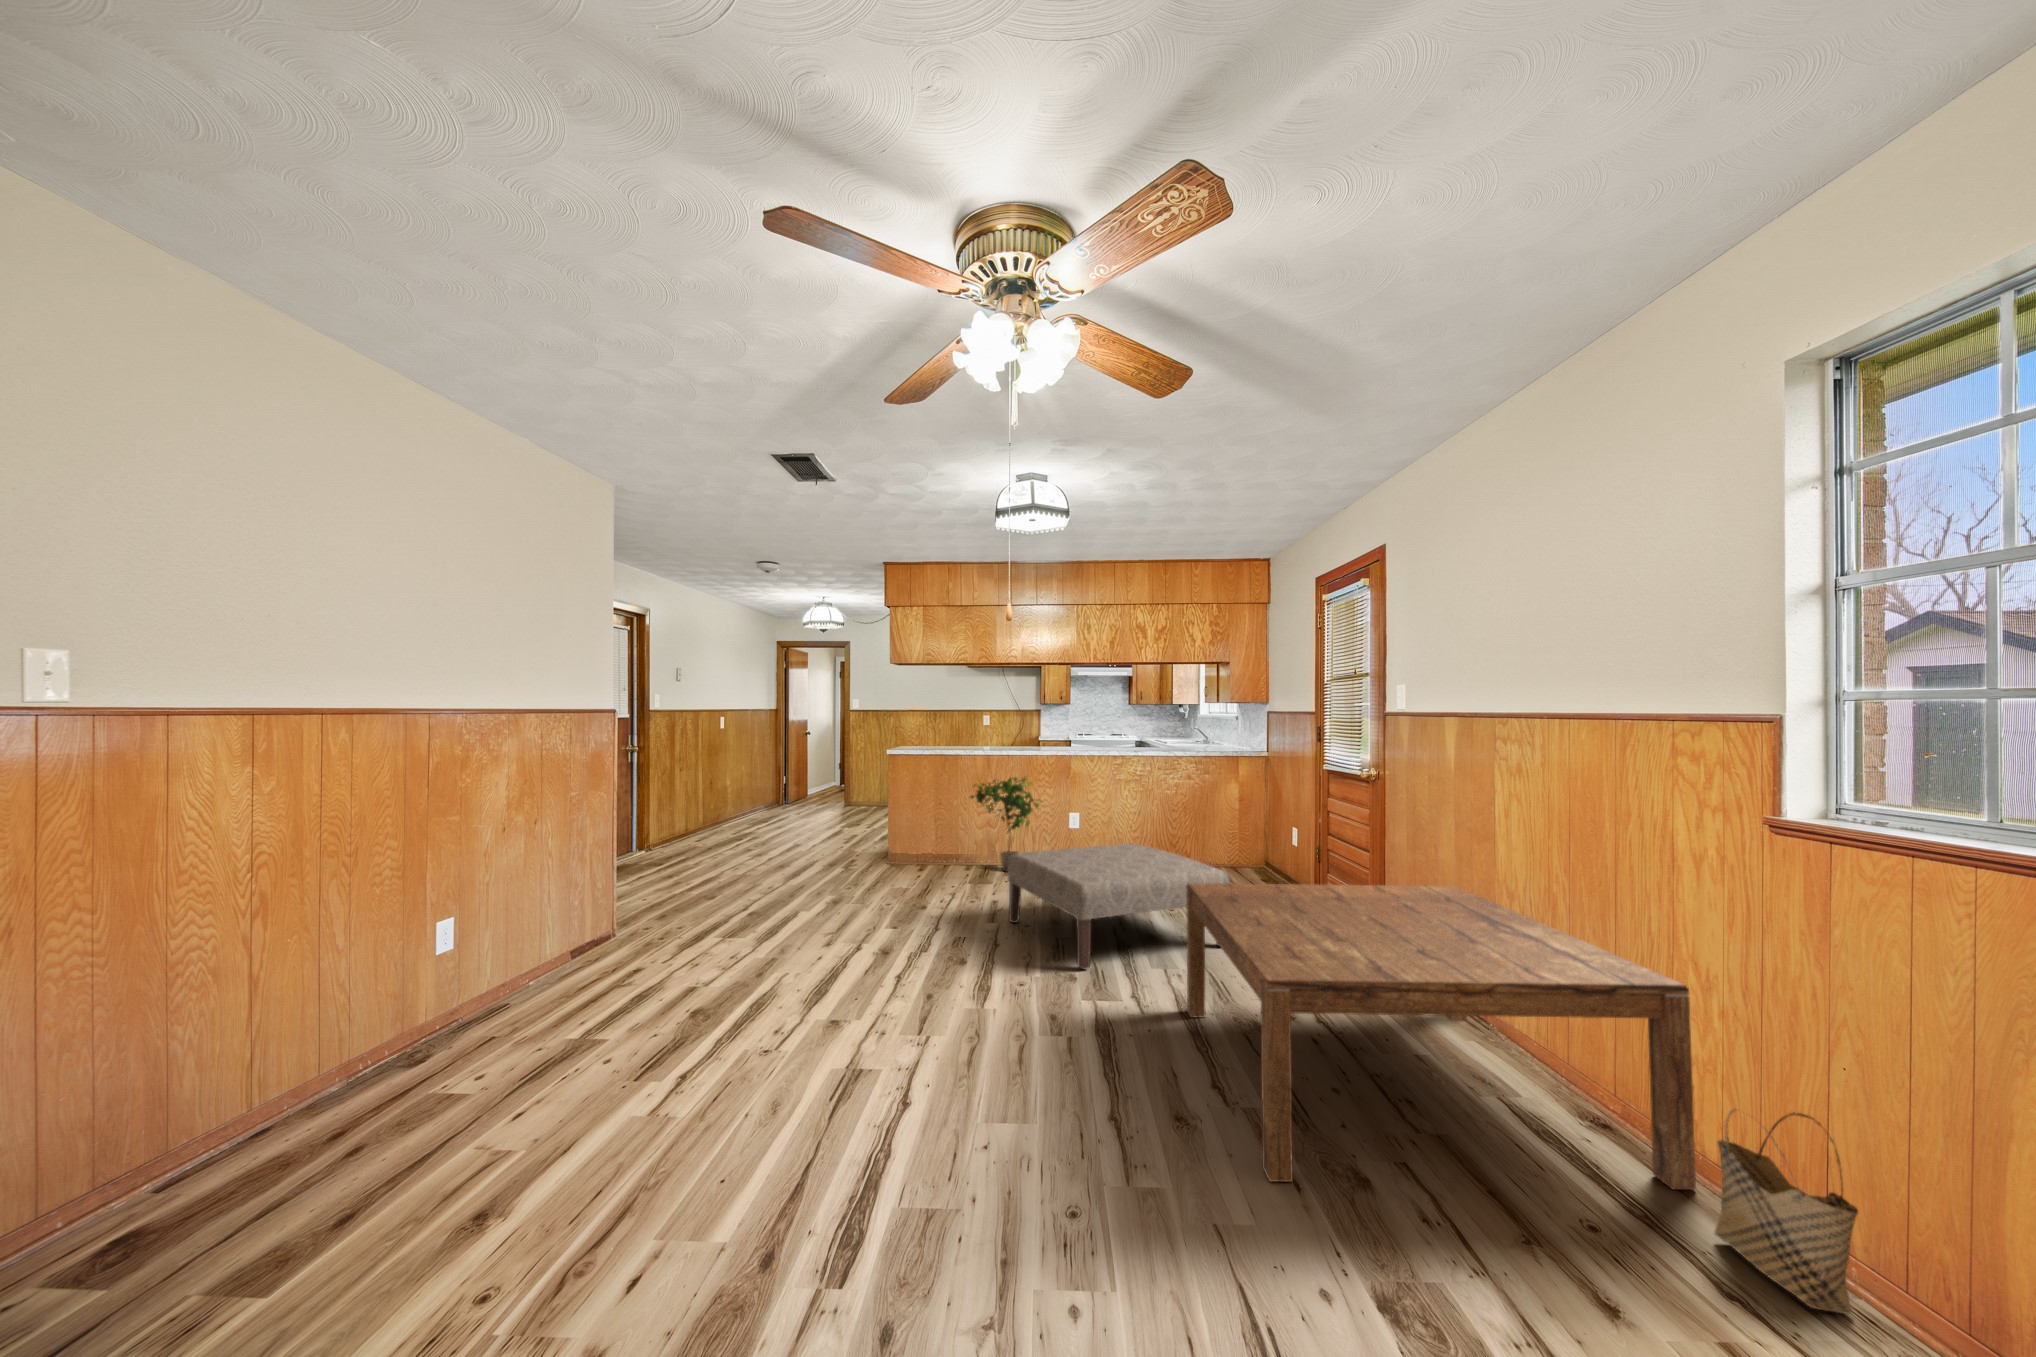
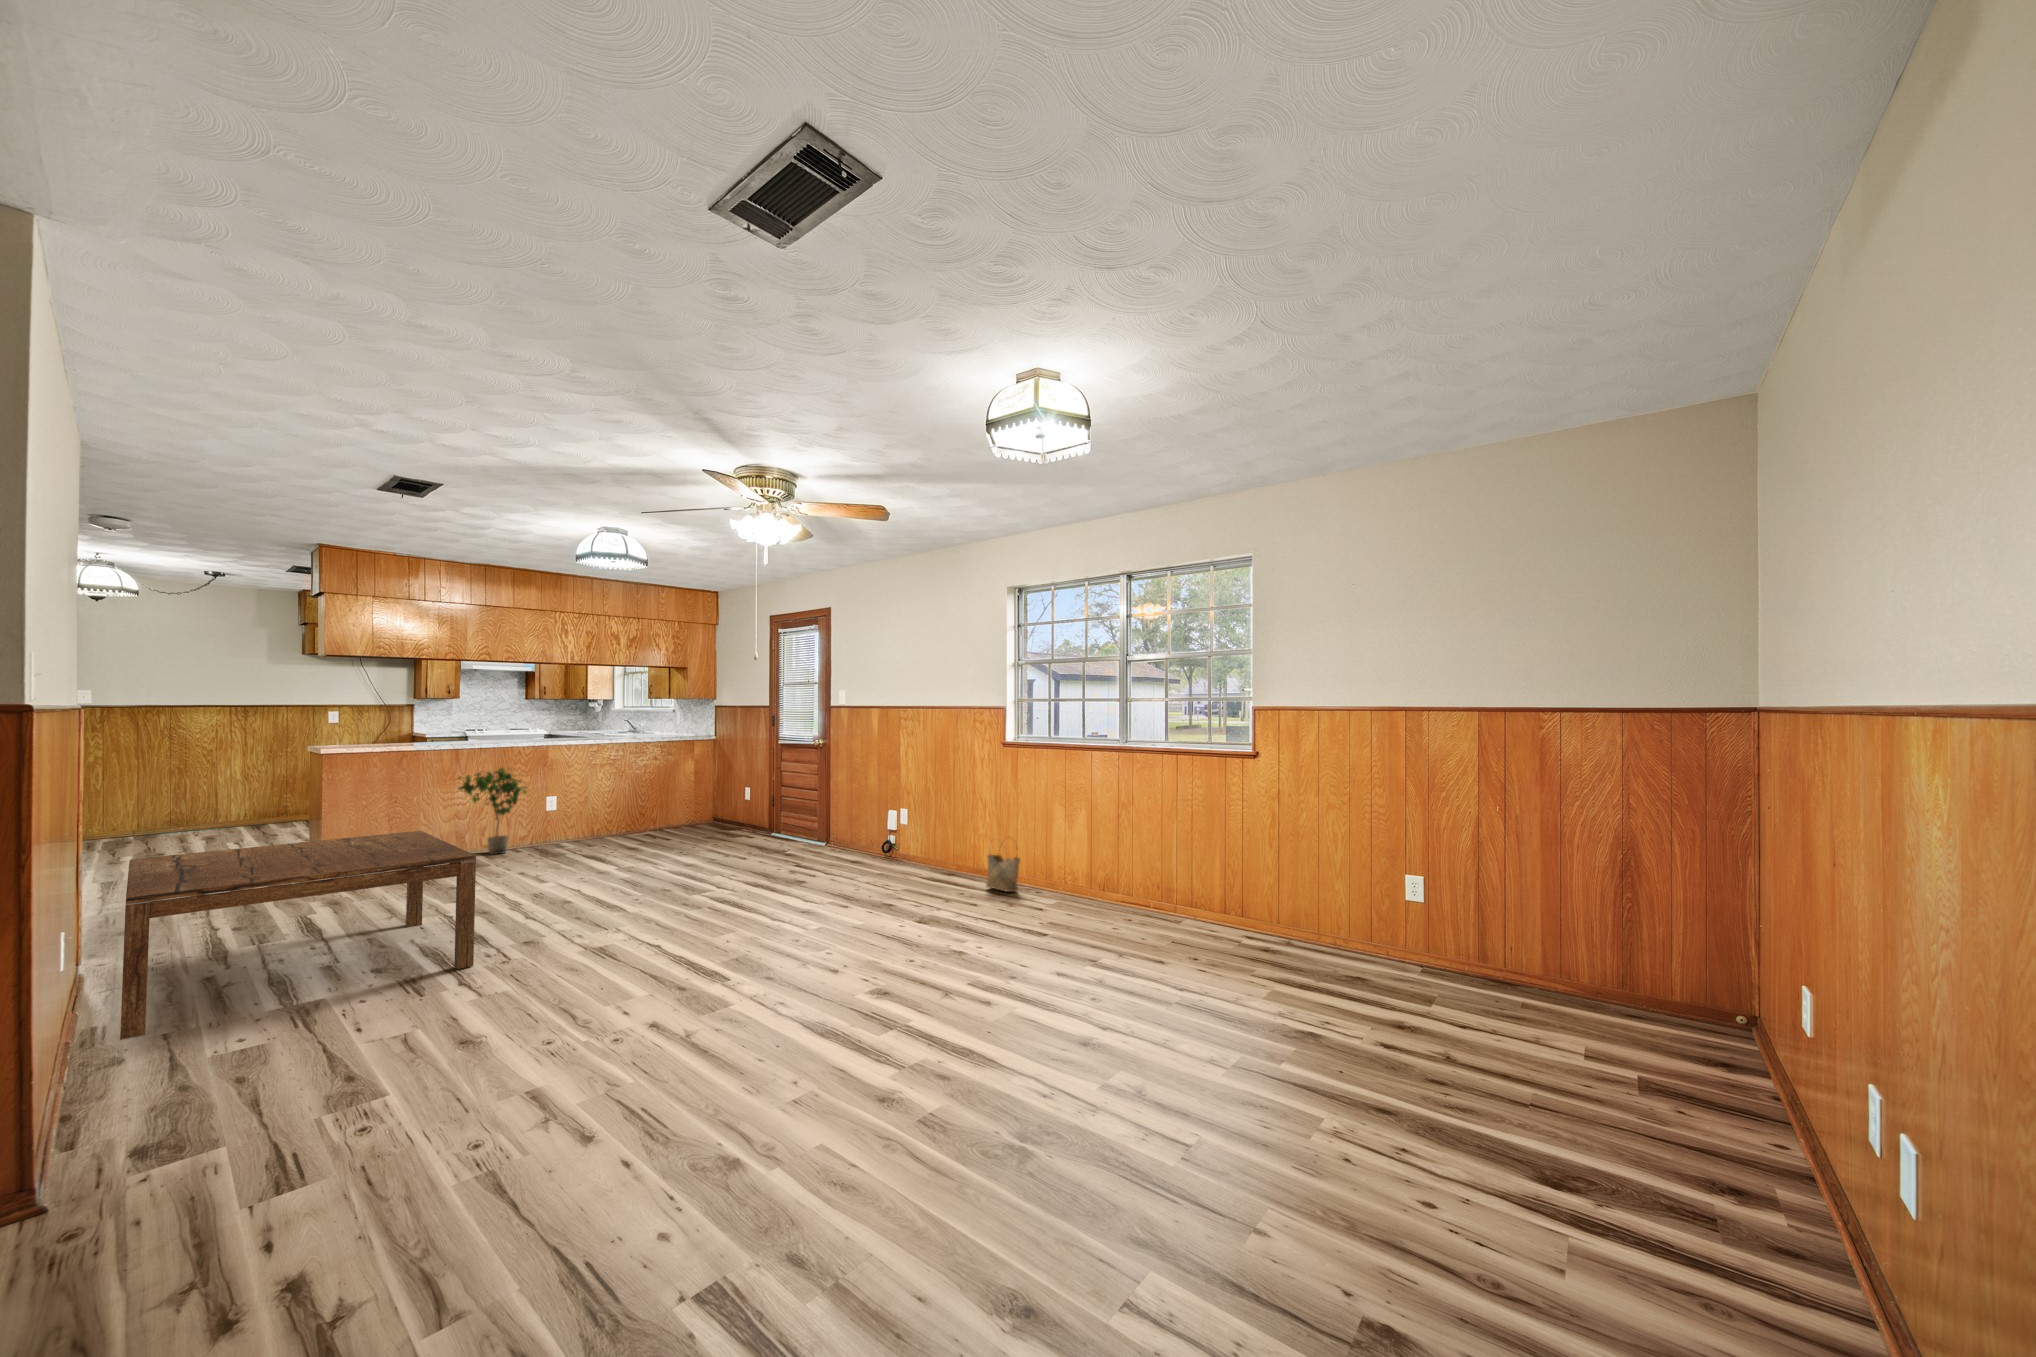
ottoman: present [1008,844,1229,969] -> none [562,807,744,884]
coffee table: present [1186,883,1696,1190] -> present [120,831,476,1040]

